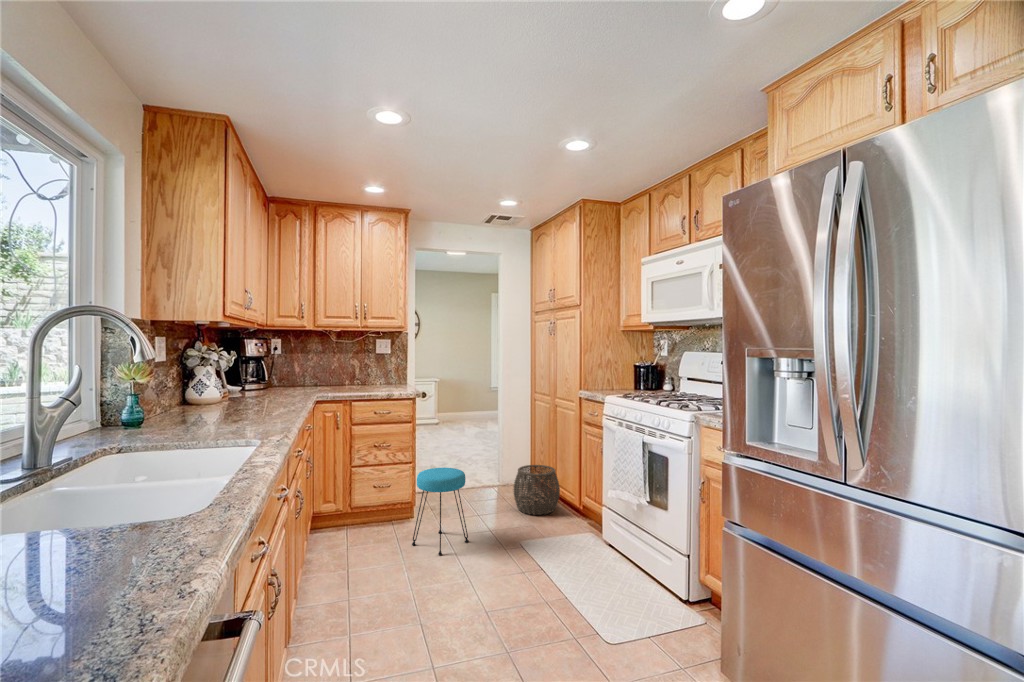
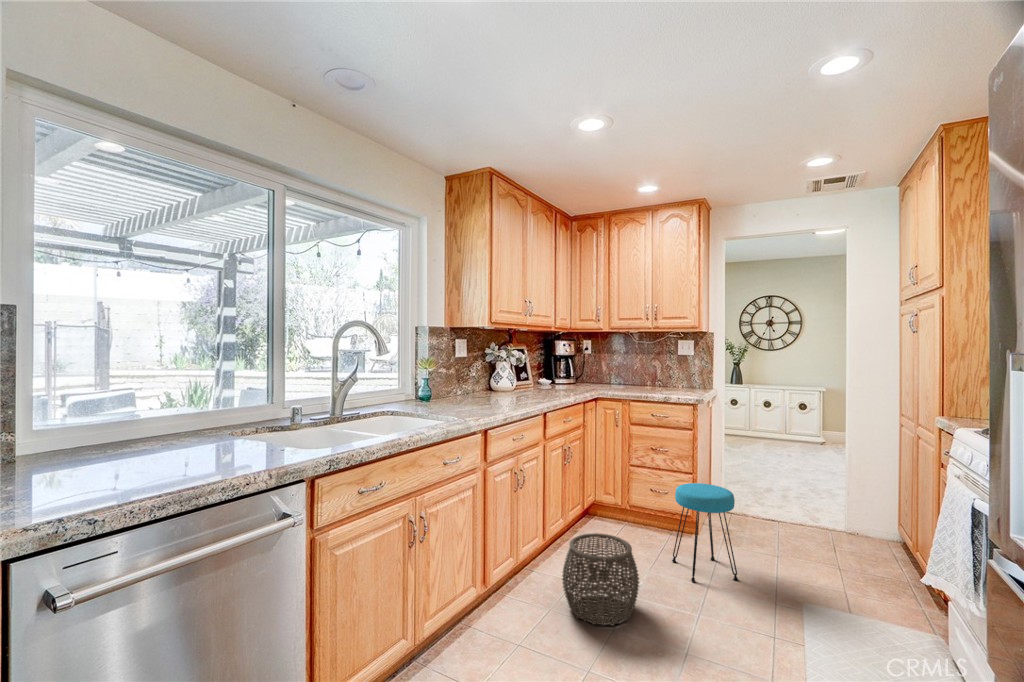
woven basket: present [513,465,560,515] -> present [562,533,639,626]

